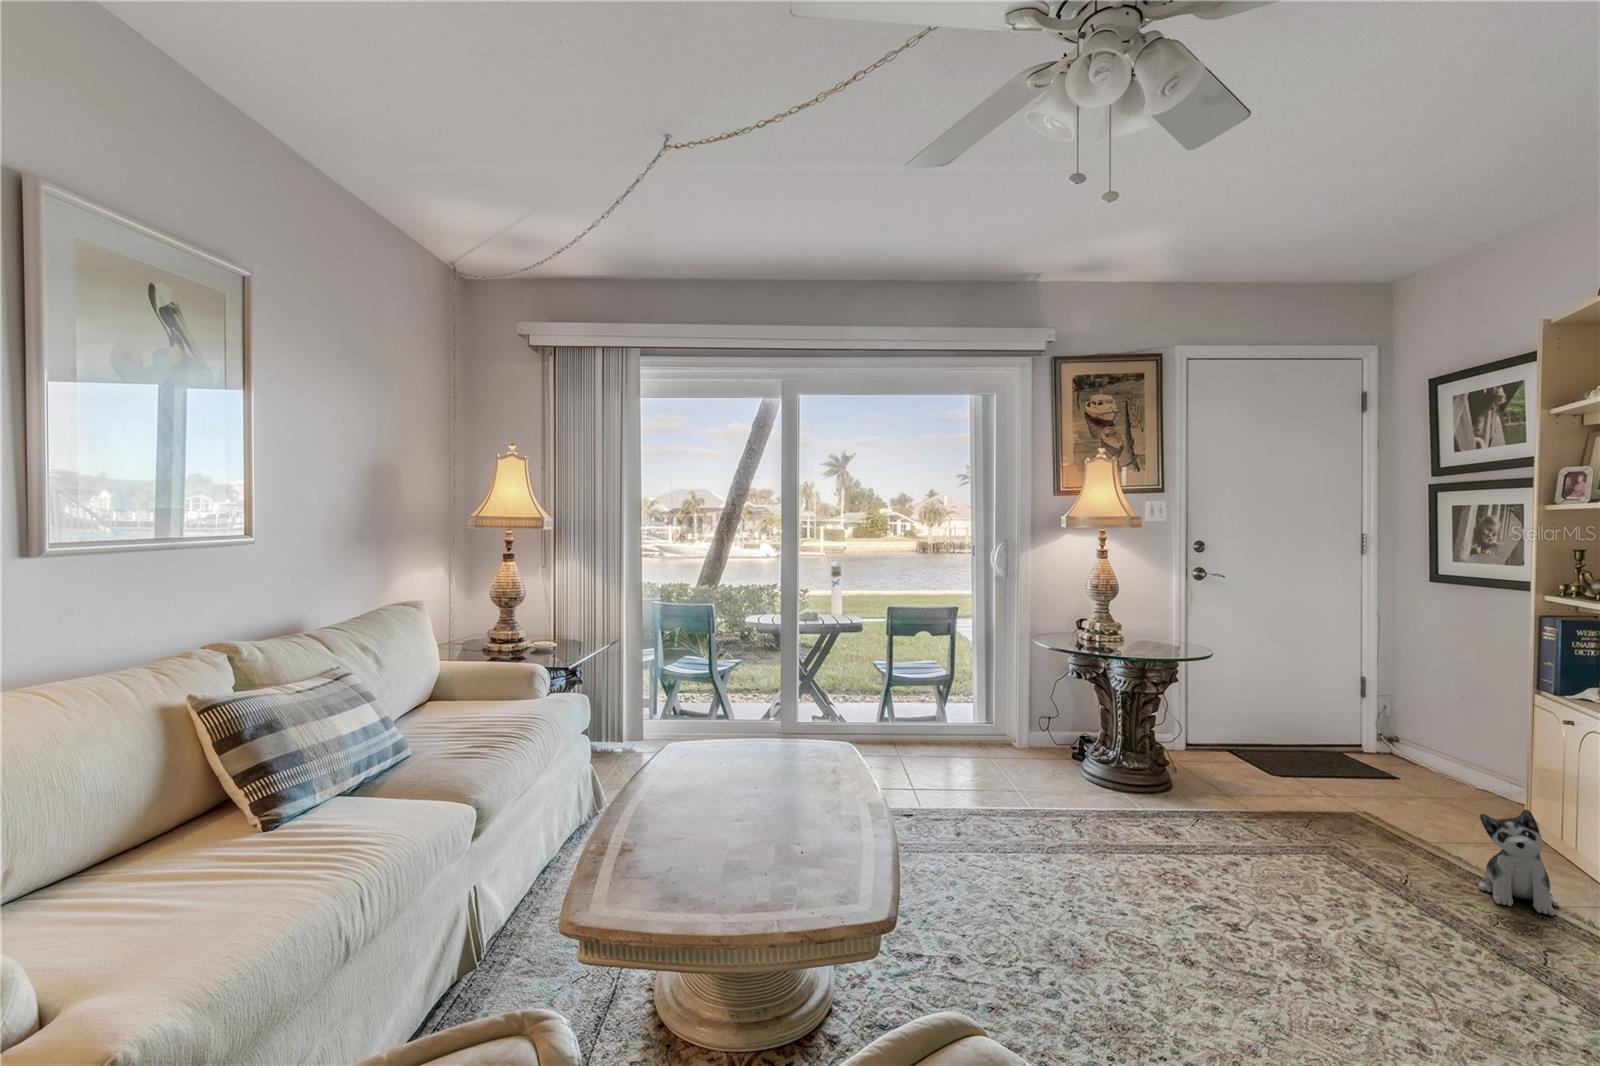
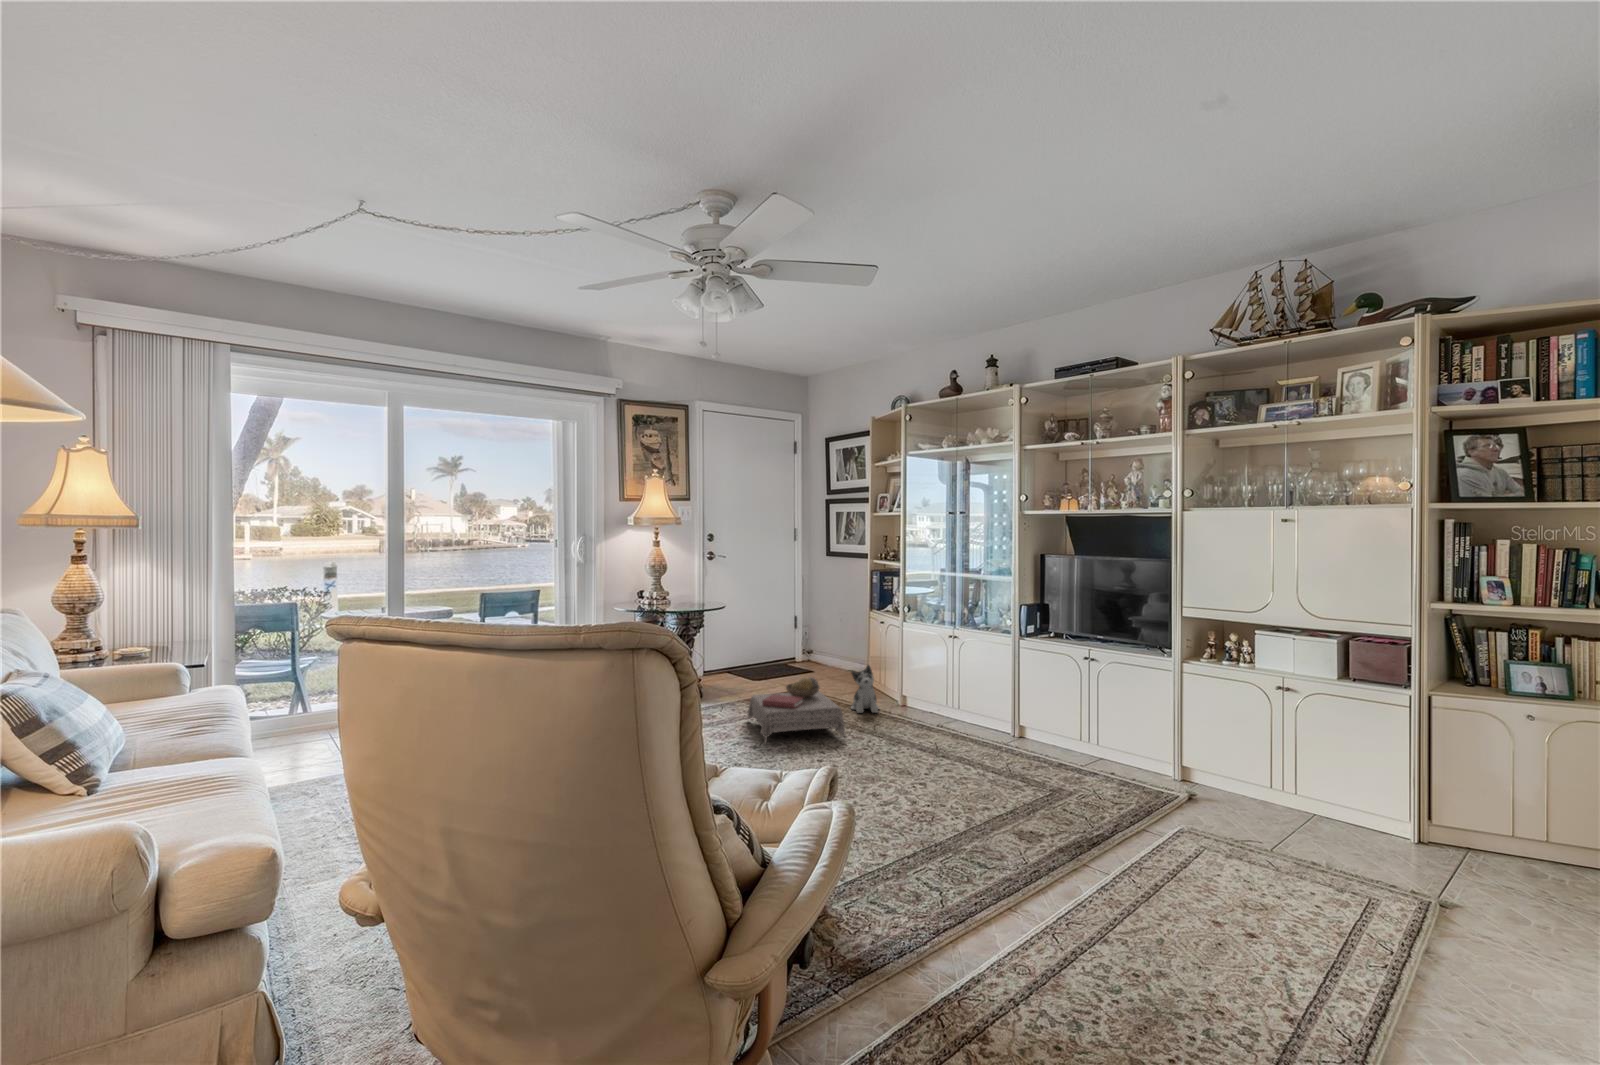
ottoman: none [1235,814,1459,965] -> present [748,678,845,743]

